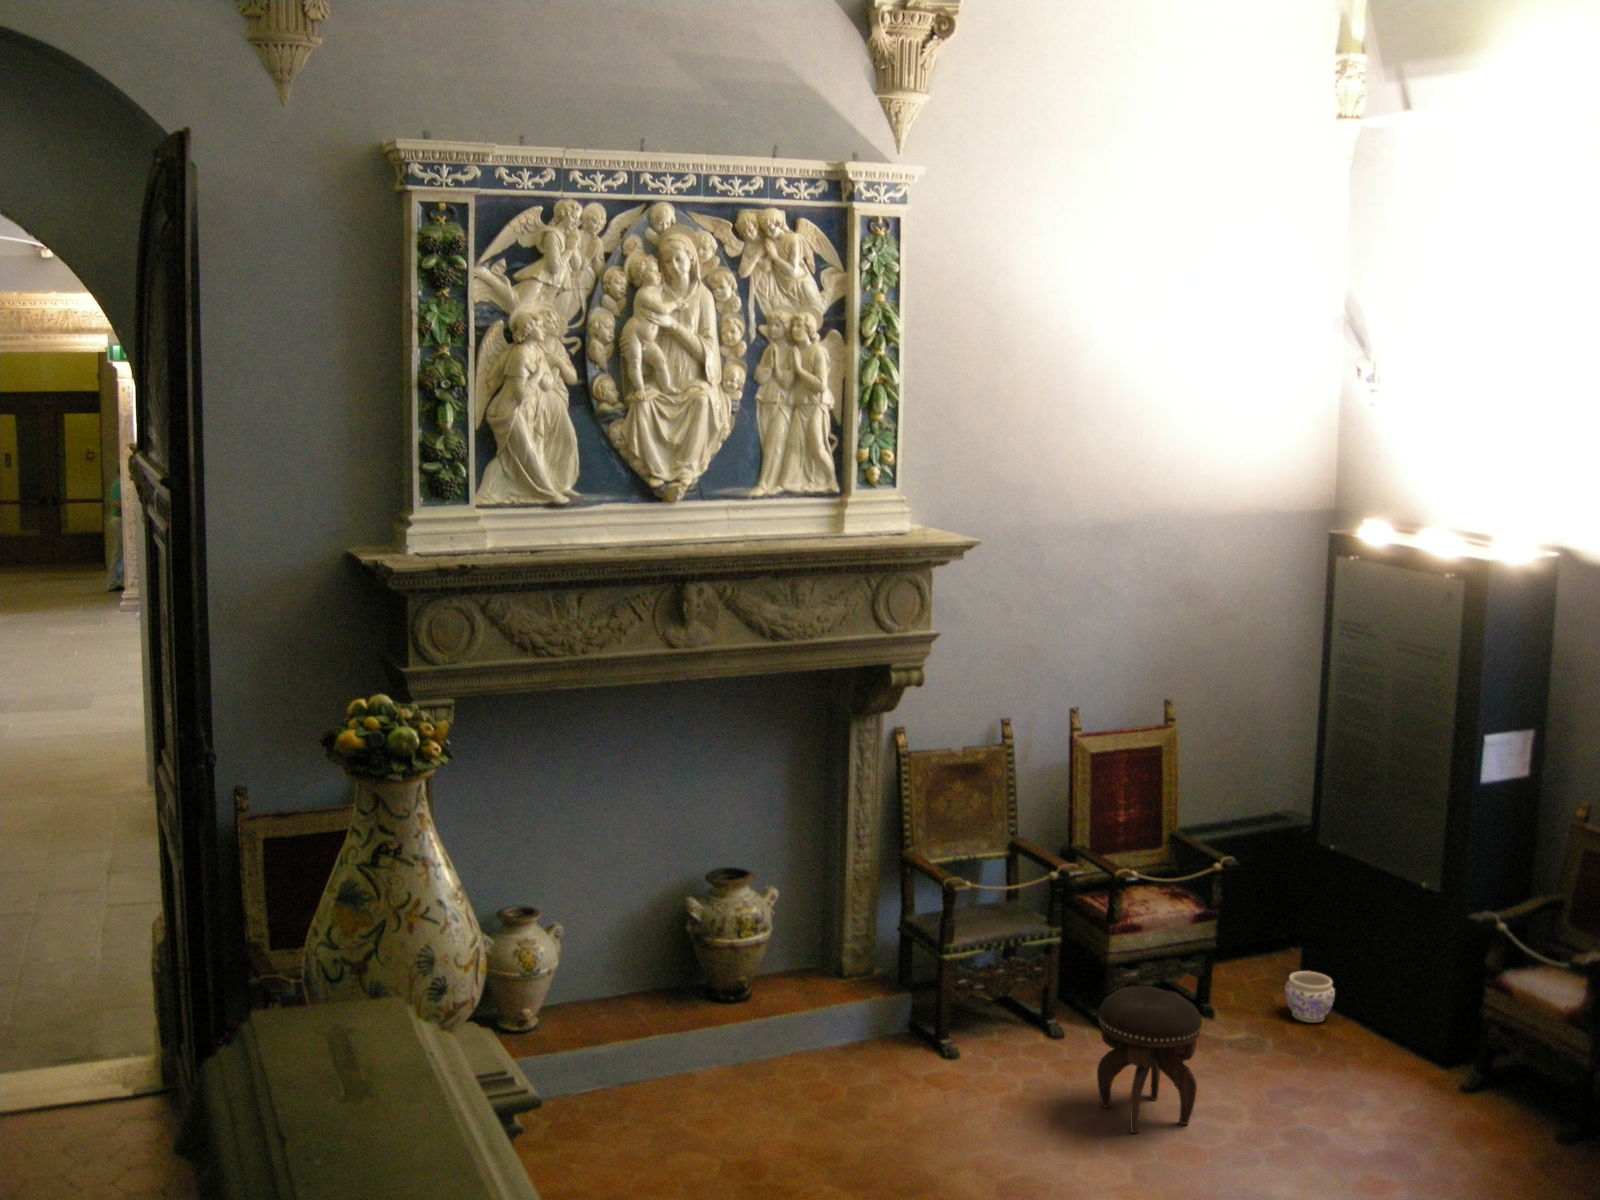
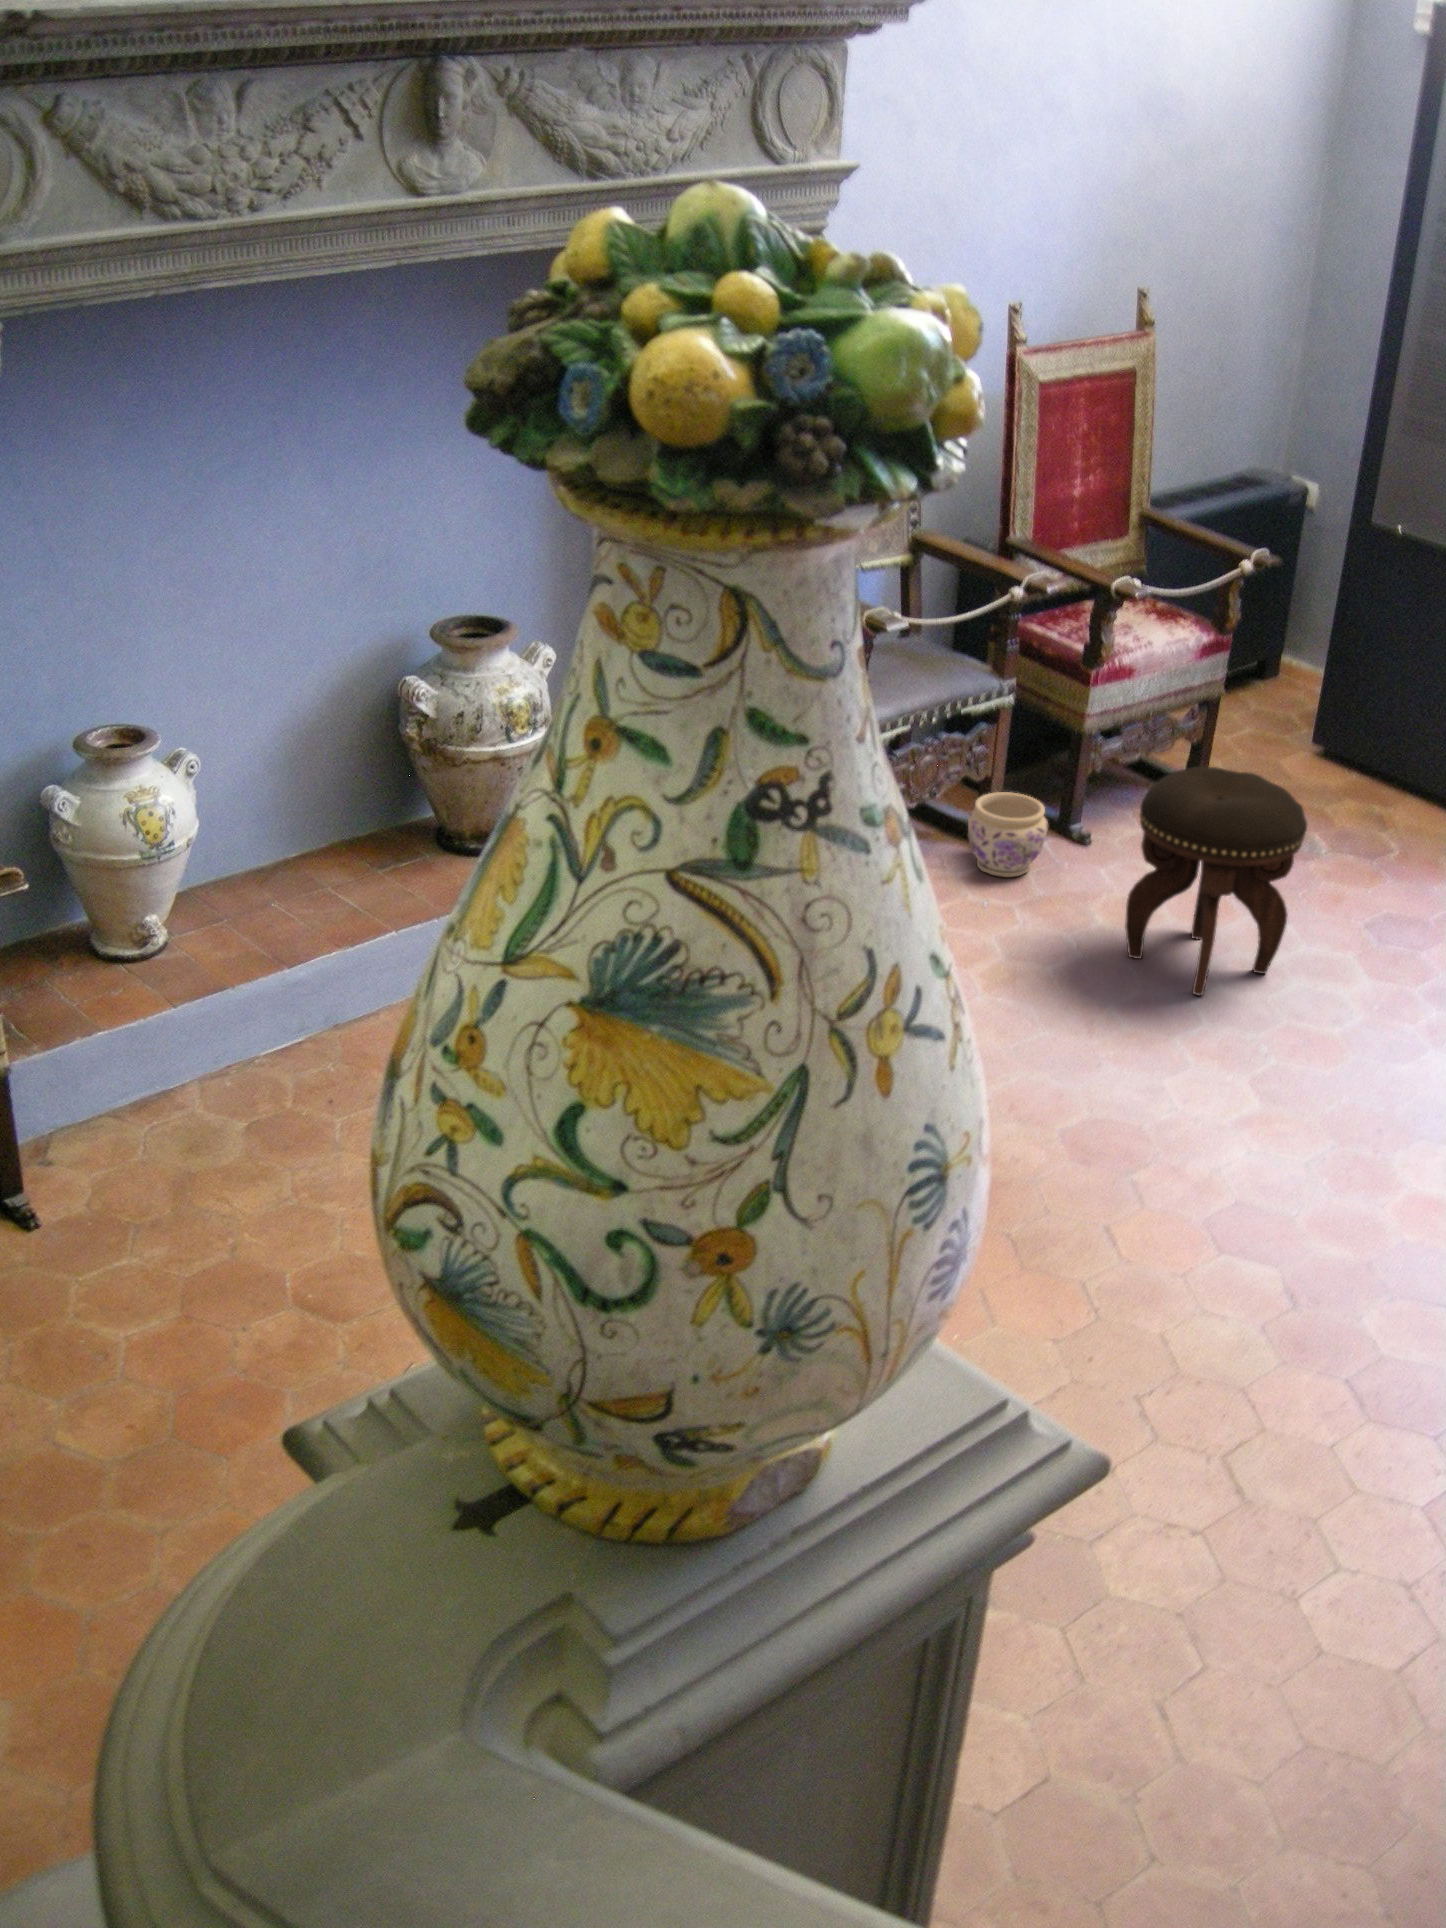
planter: present [1285,971,1335,1023] -> present [968,792,1048,878]

